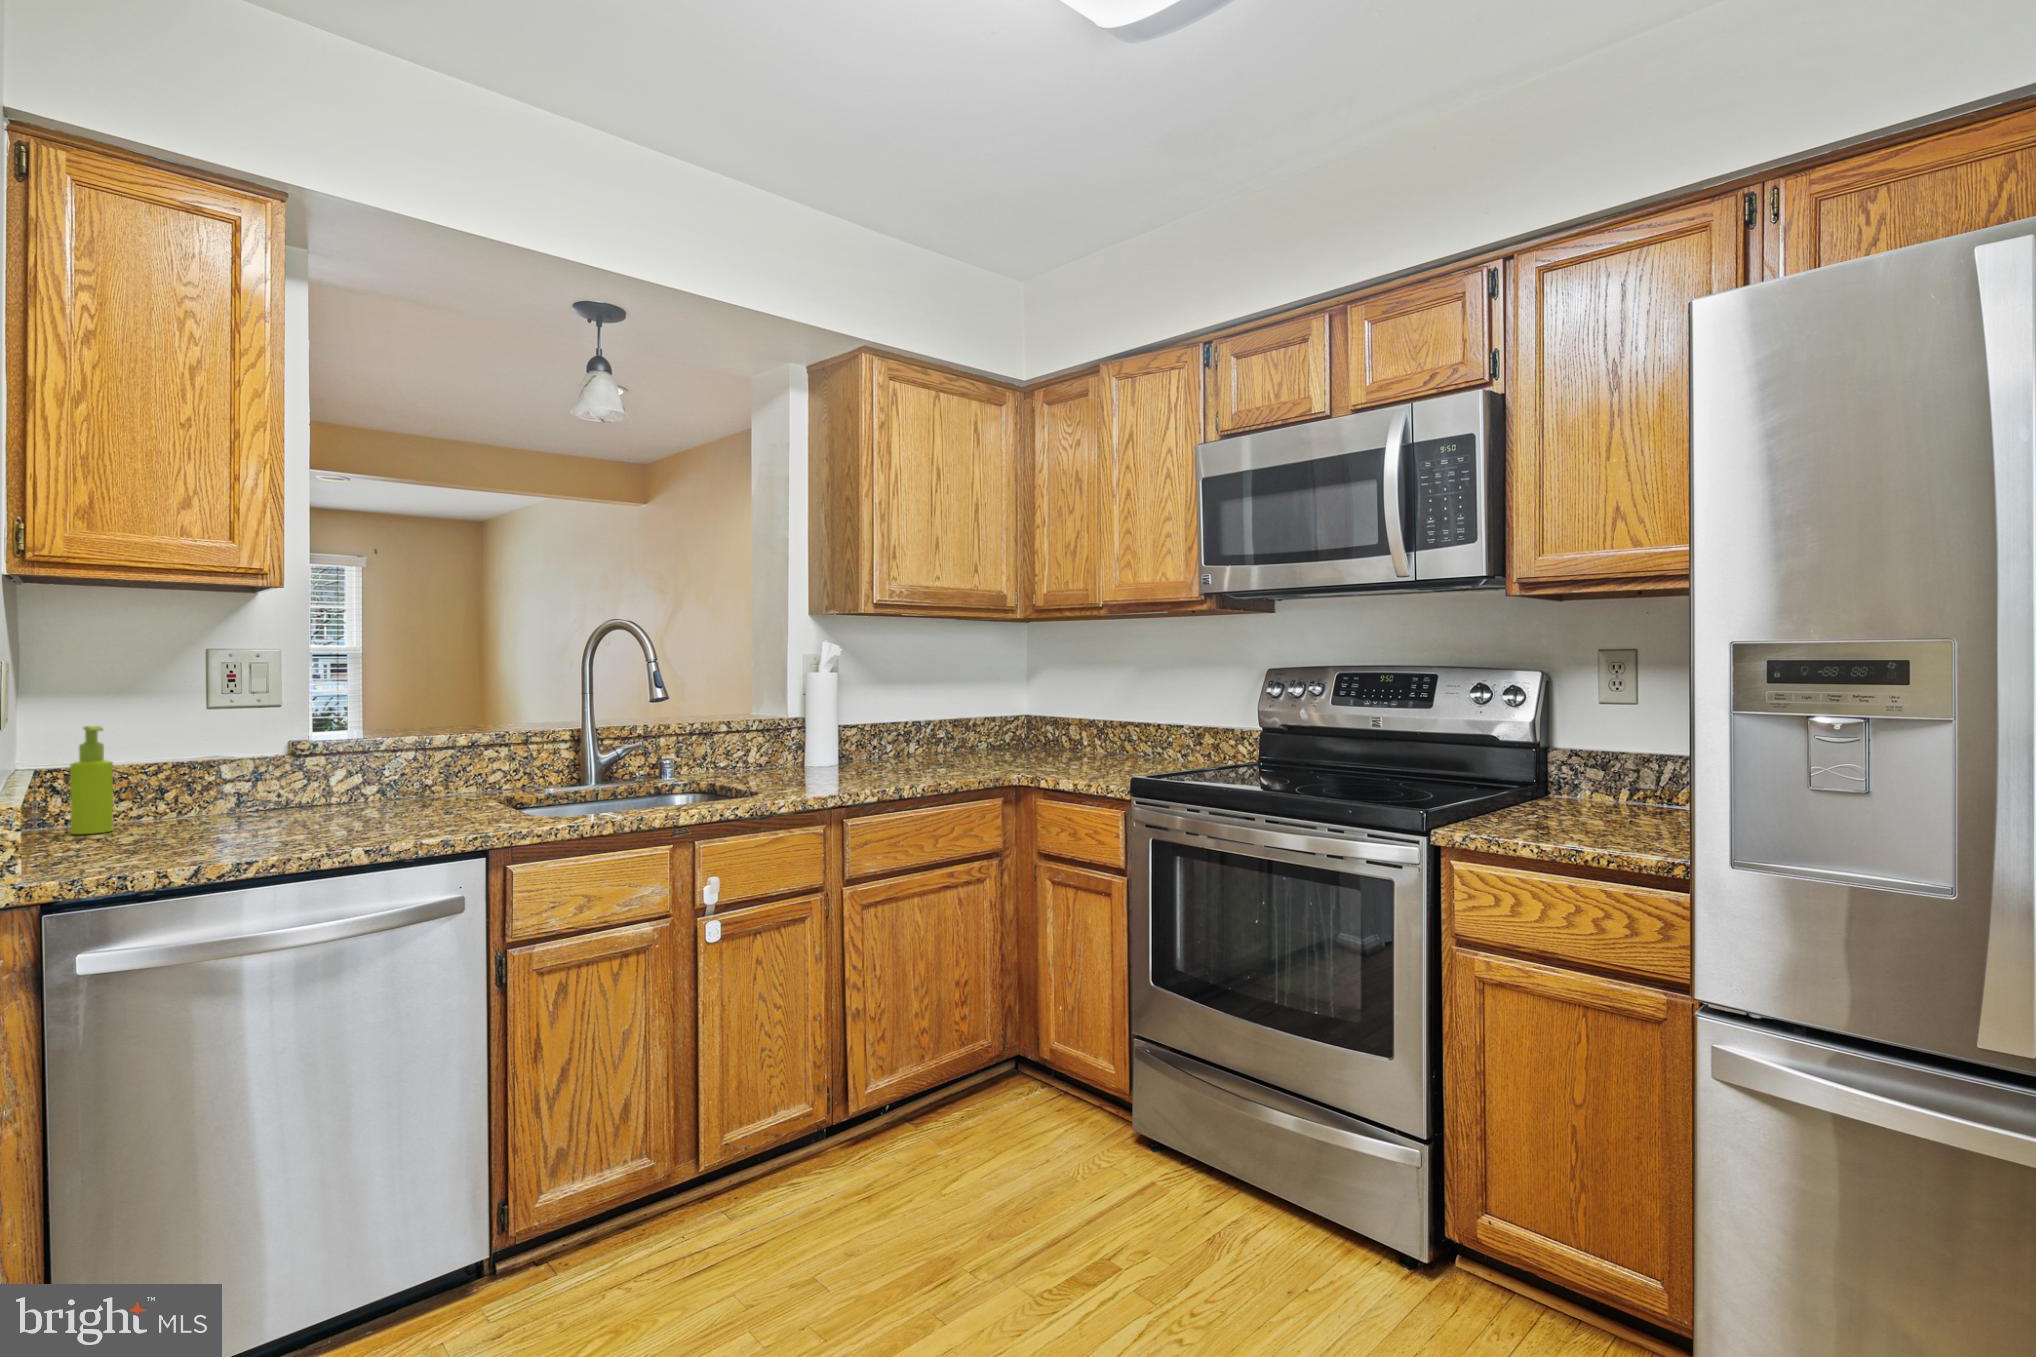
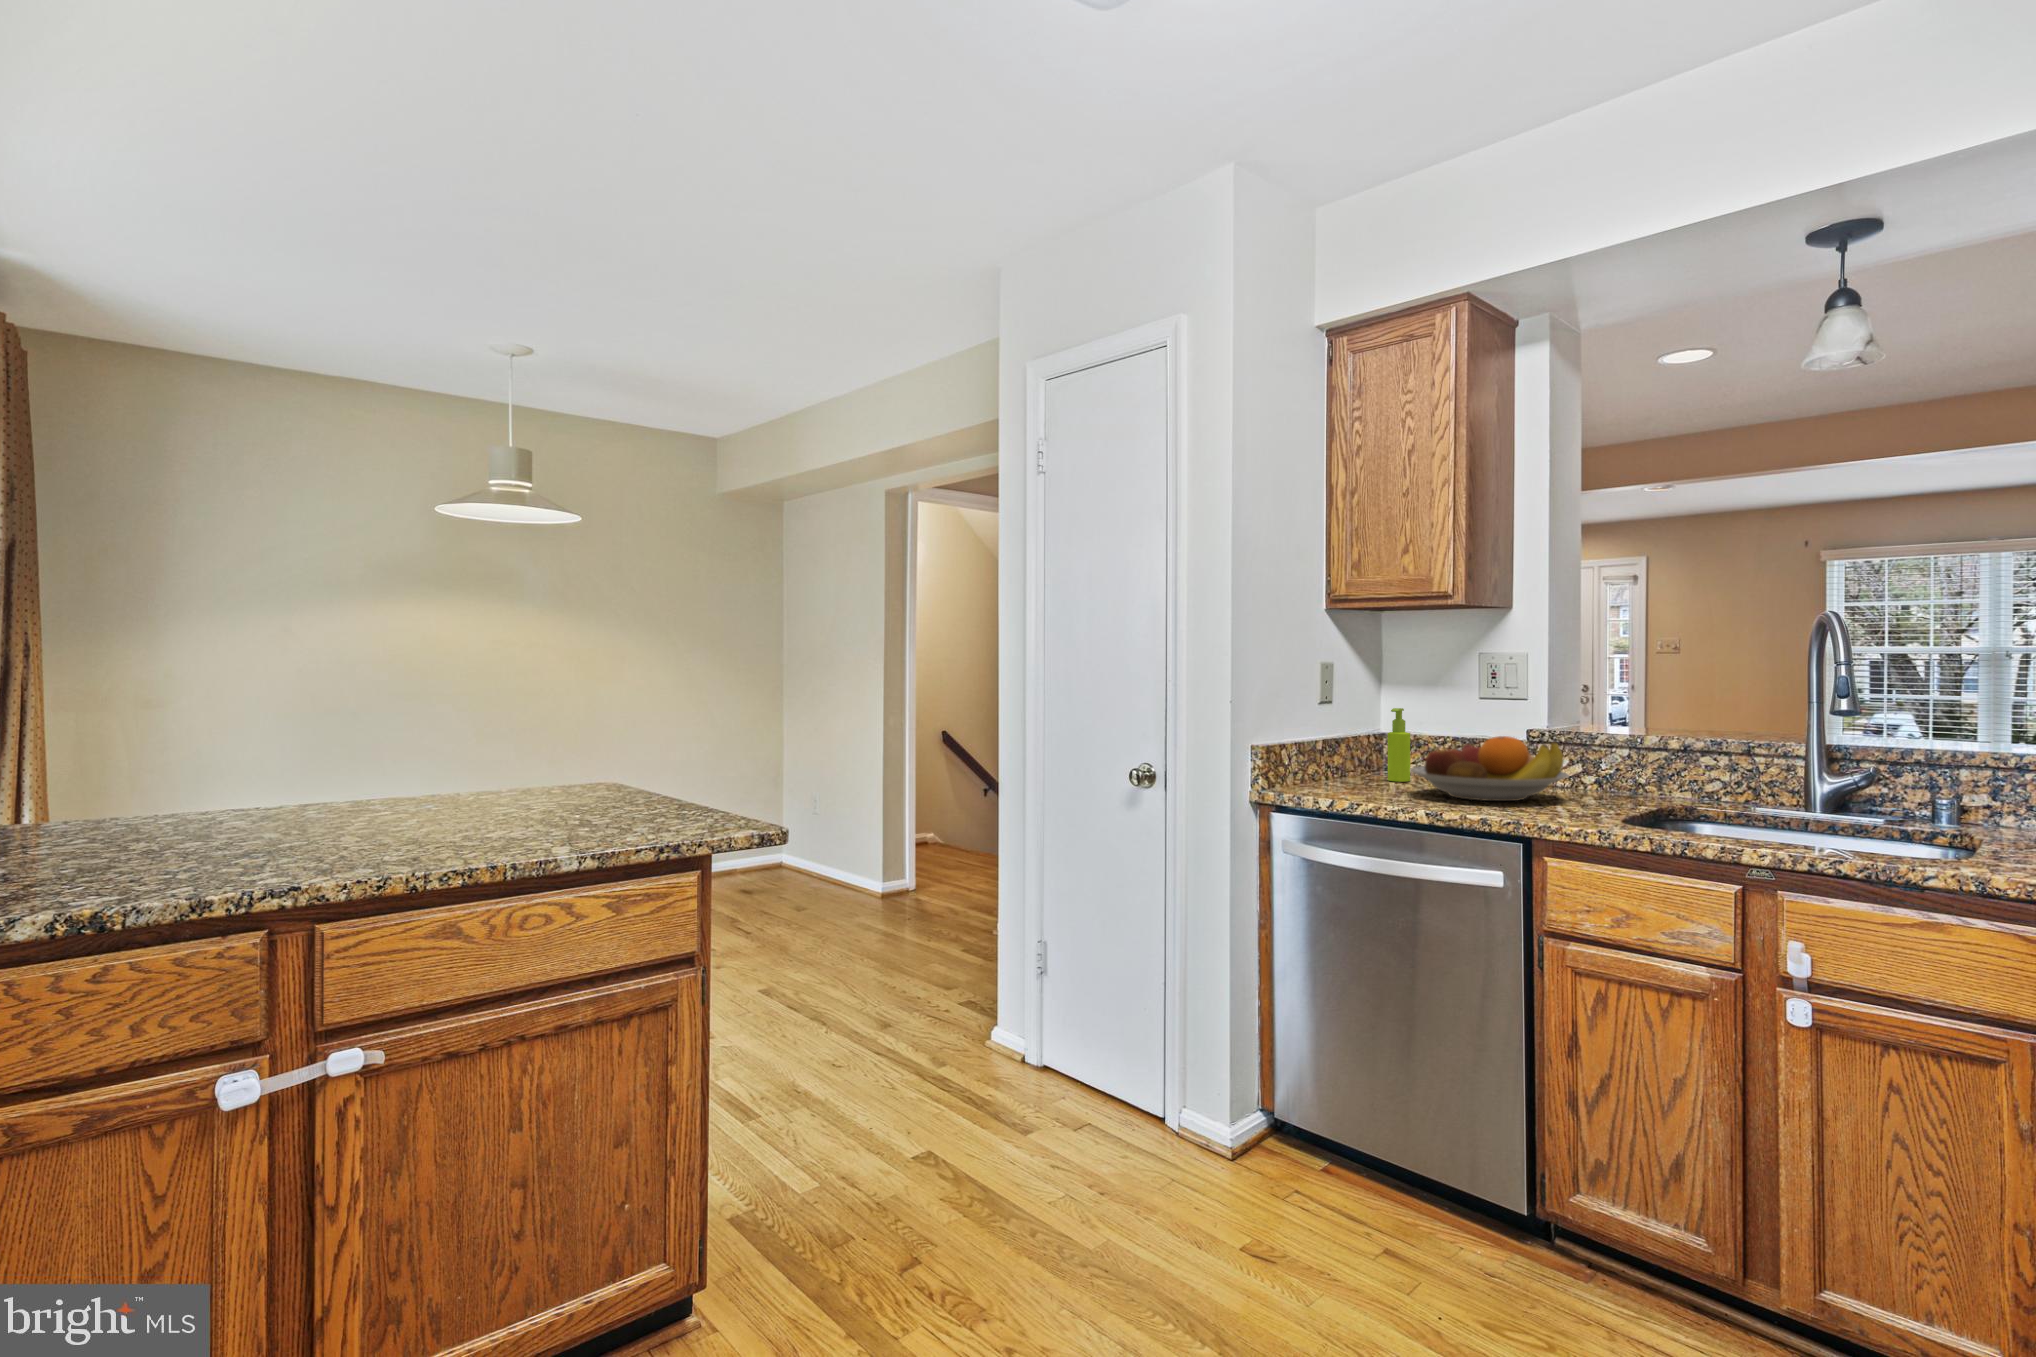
fruit bowl: none [199,747,416,830] -> present [1411,736,1569,801]

